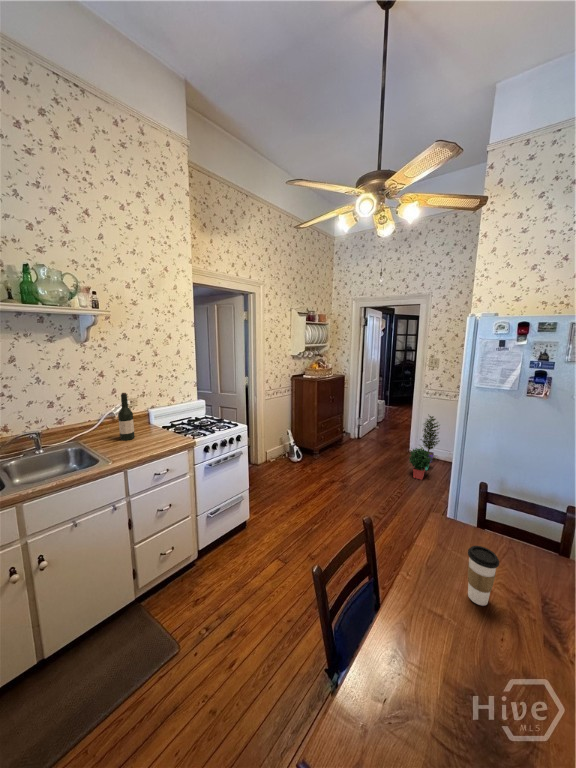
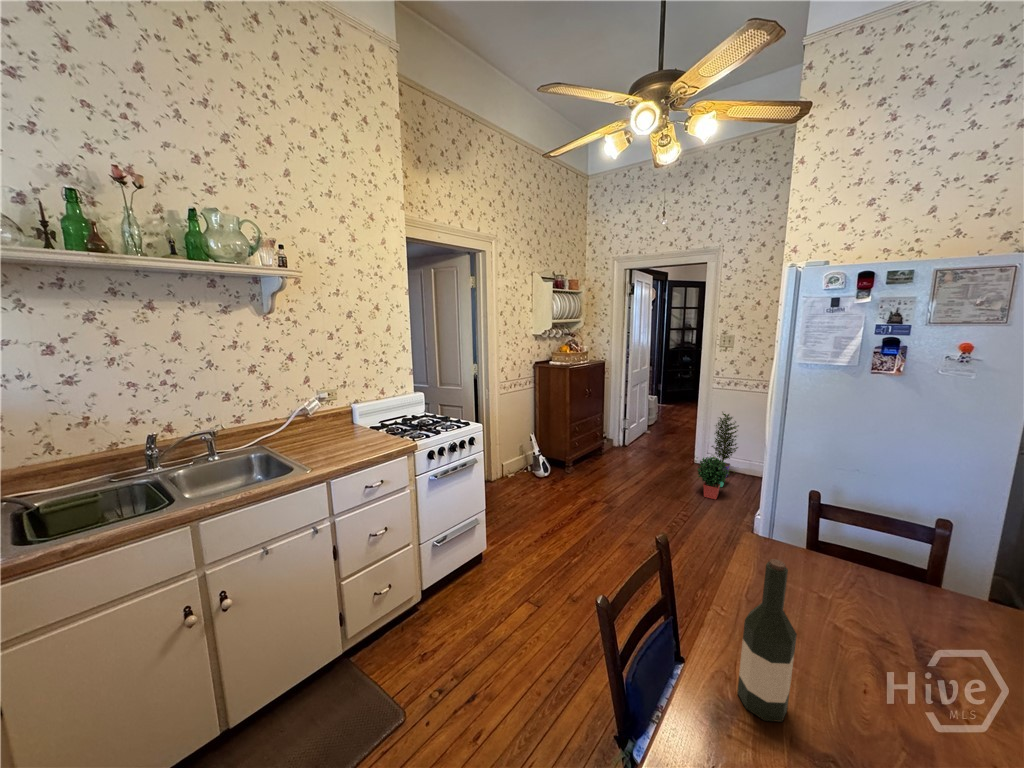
wine bottle: present [118,393,135,440] -> present [737,559,797,722]
coffee cup: present [468,546,499,606] -> none [810,565,857,646]

